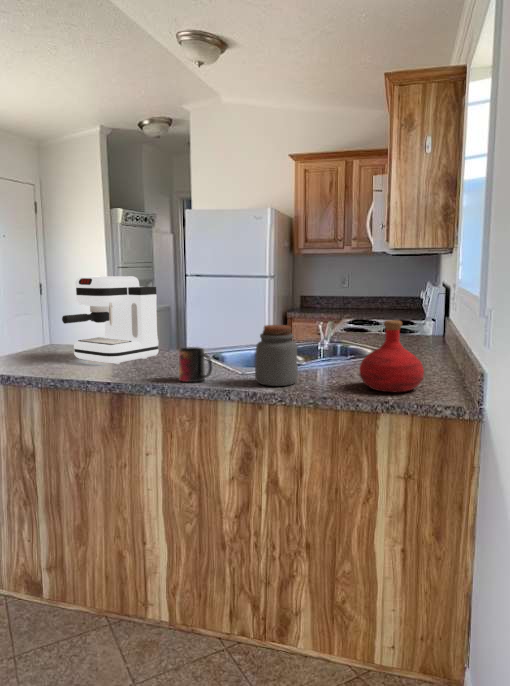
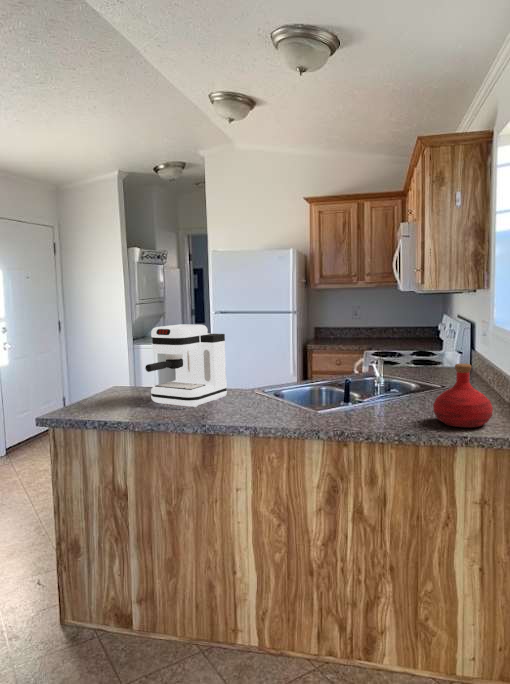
jar: present [255,325,298,386] -> none [338,370,377,425]
mug: present [178,347,212,382] -> none [267,392,299,424]

